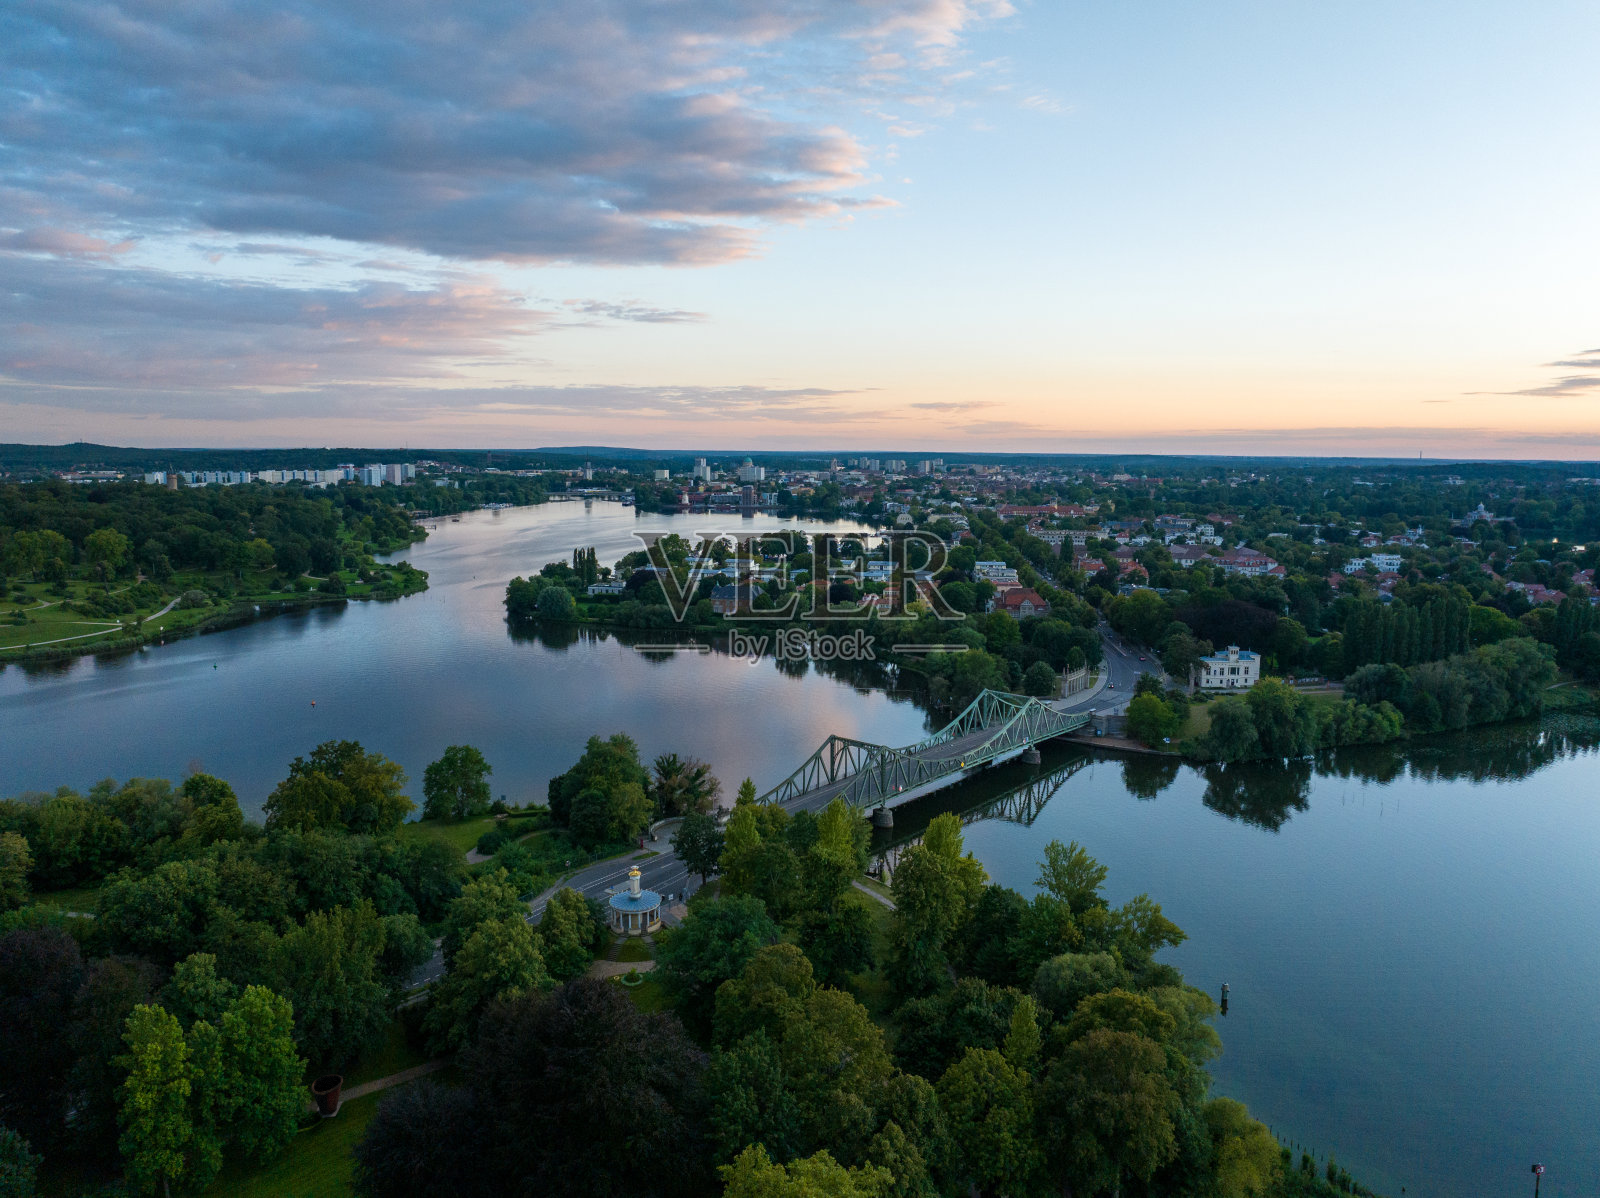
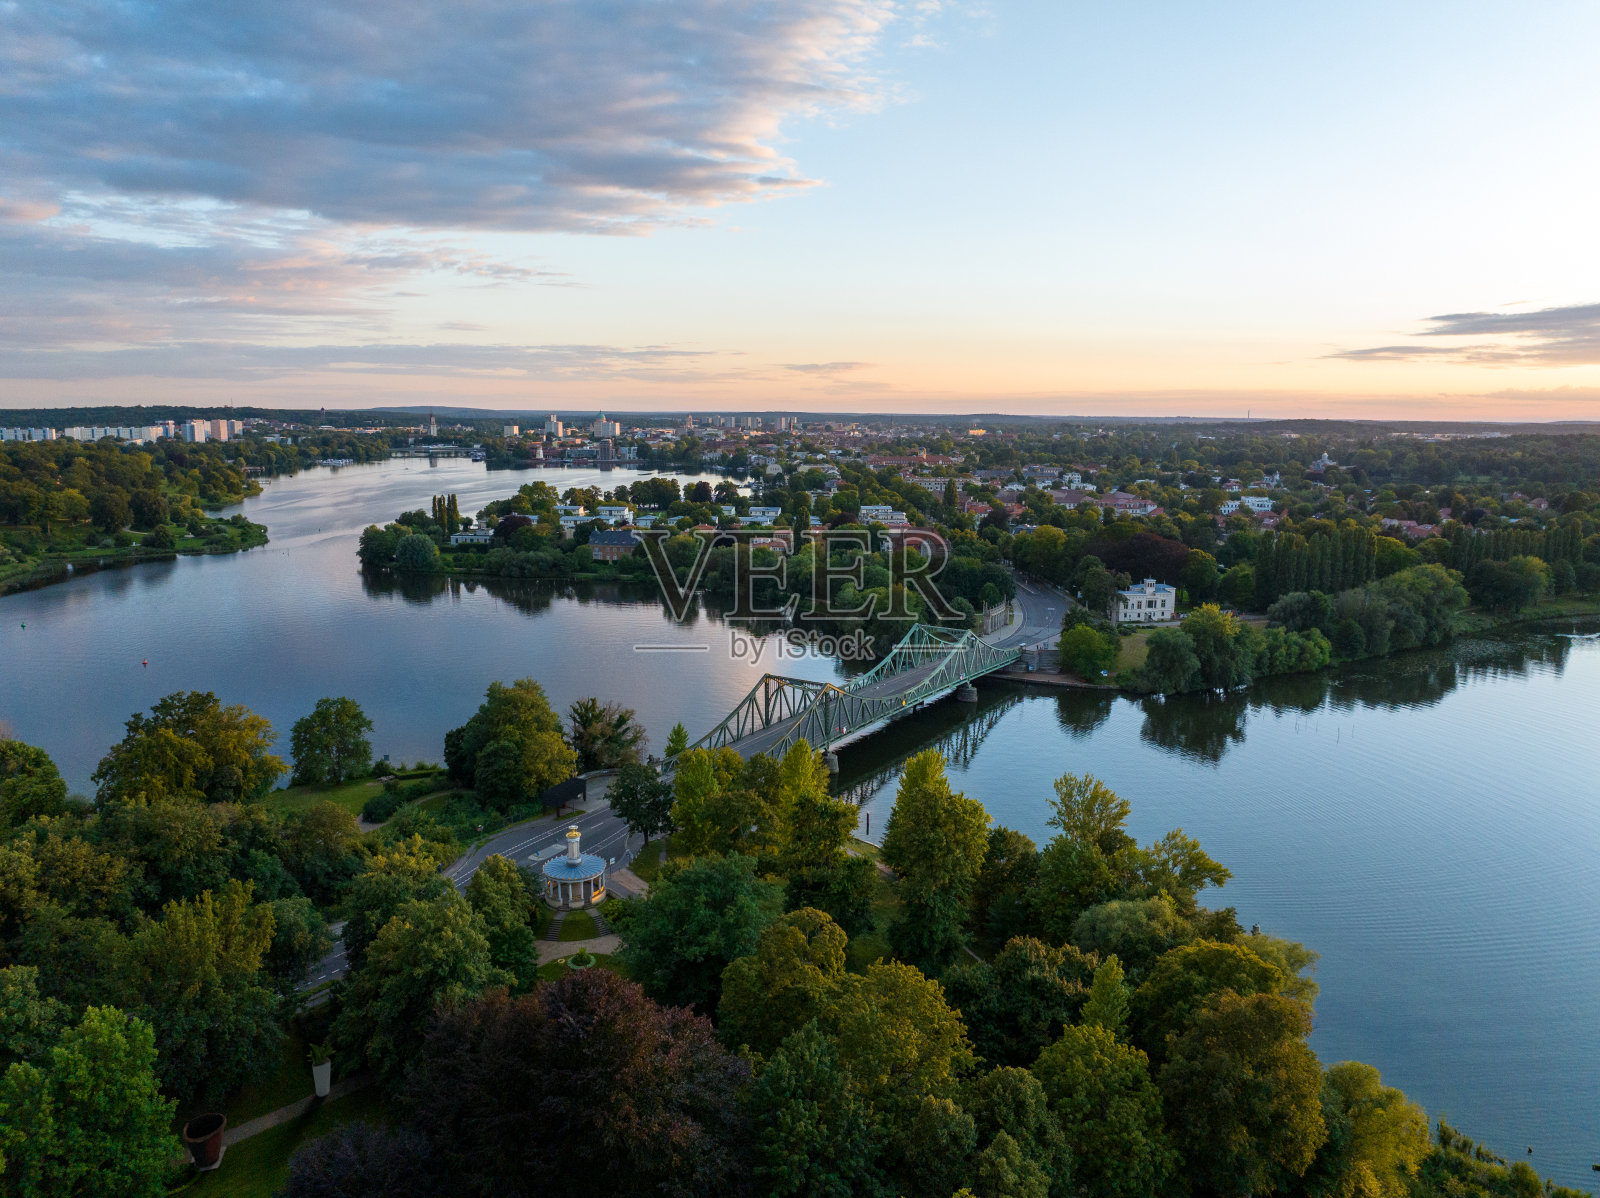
bench: none [620,823,660,858] -> present [541,777,587,817]
planter: none [404,1028,428,1071] -> present [307,1043,336,1096]

